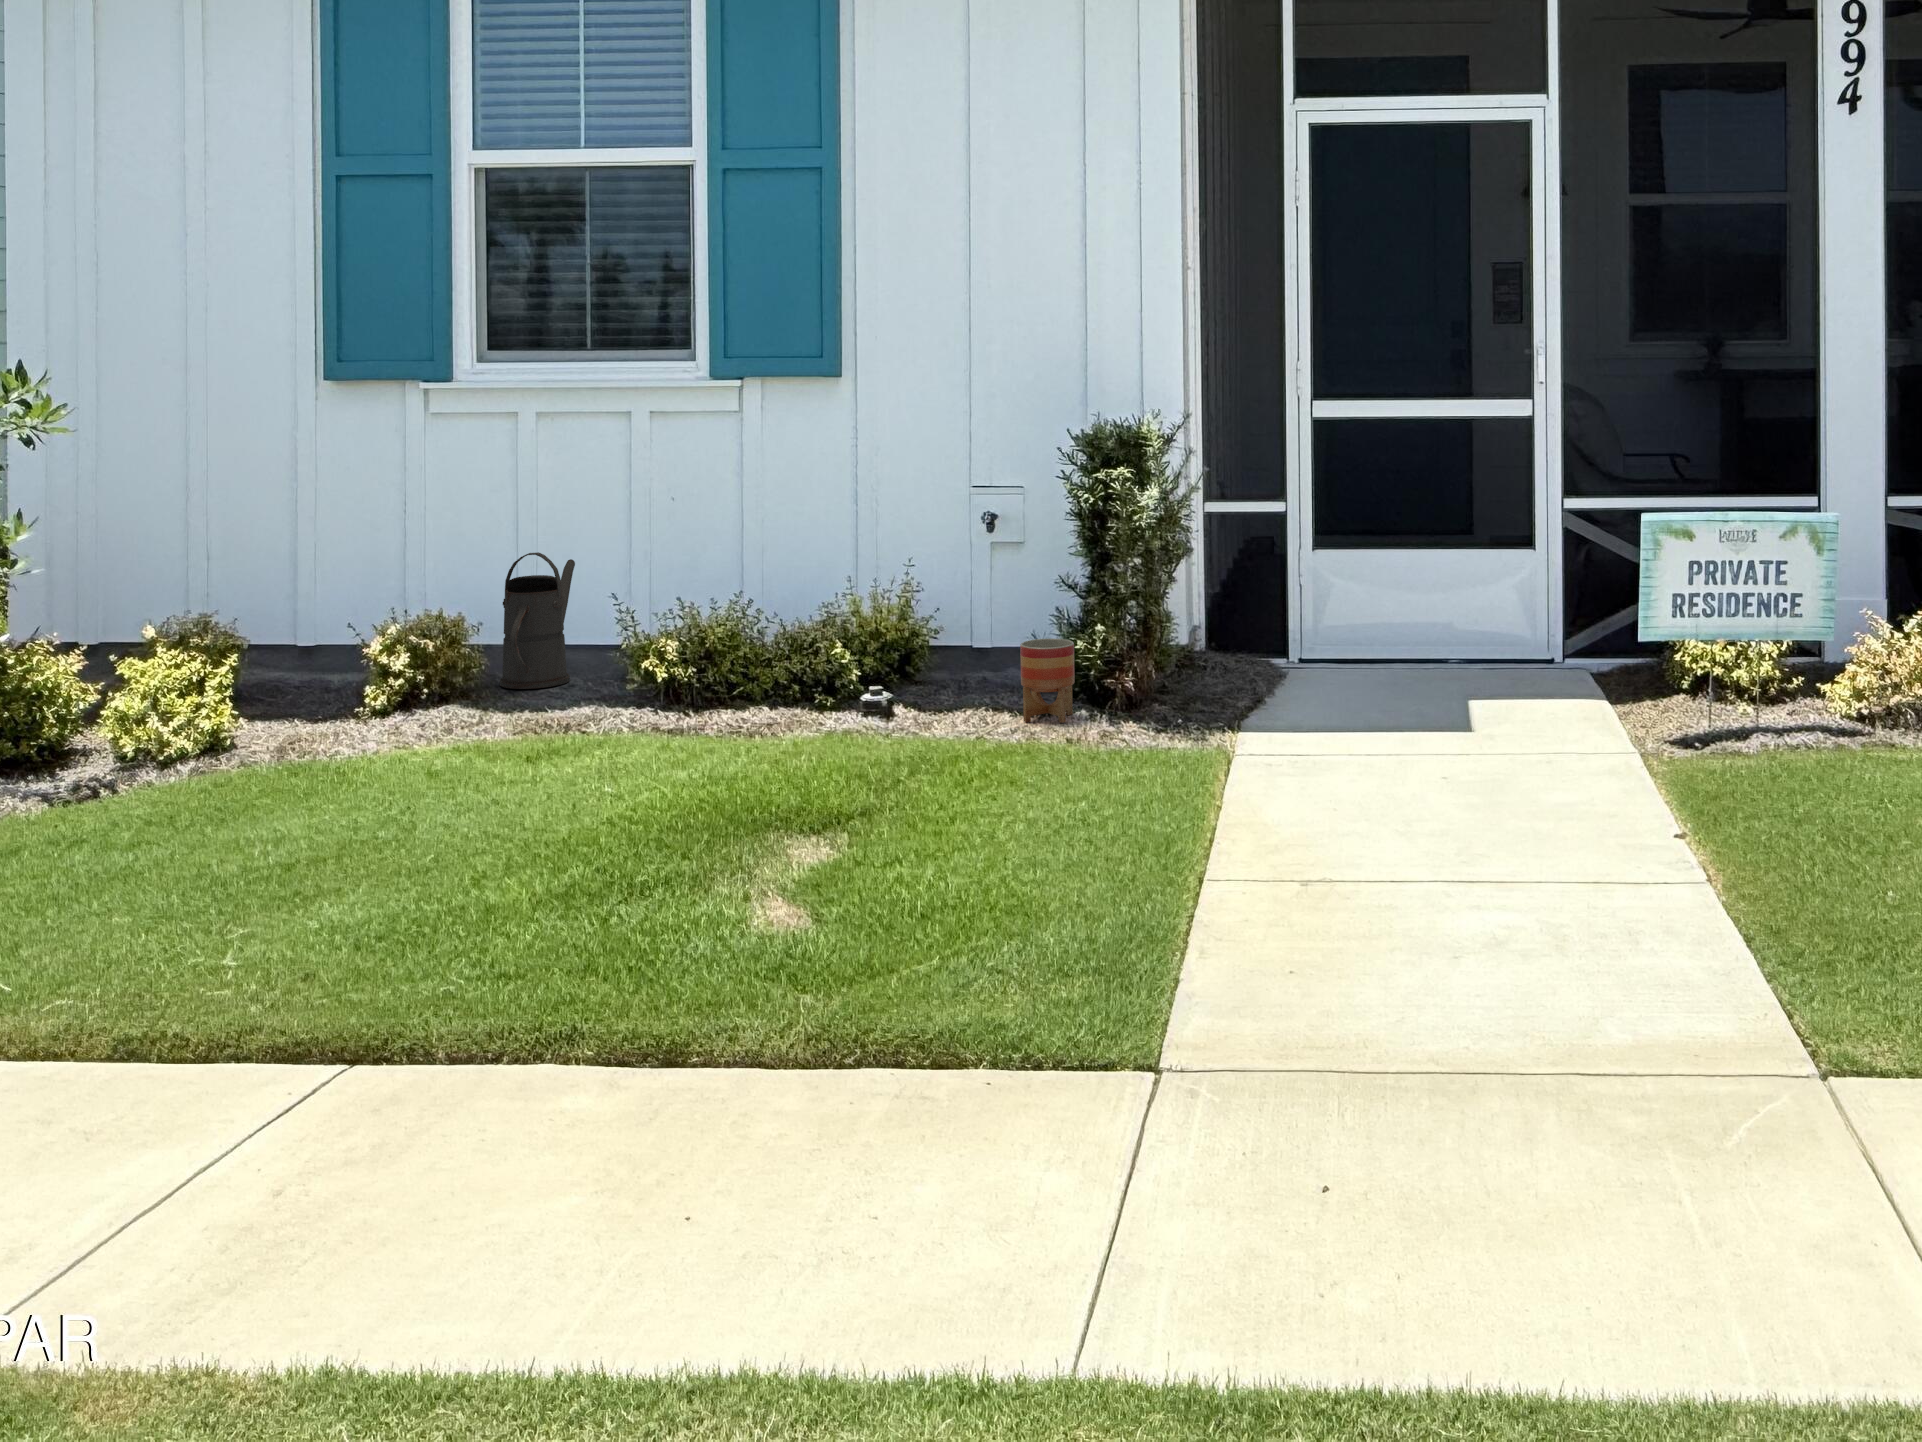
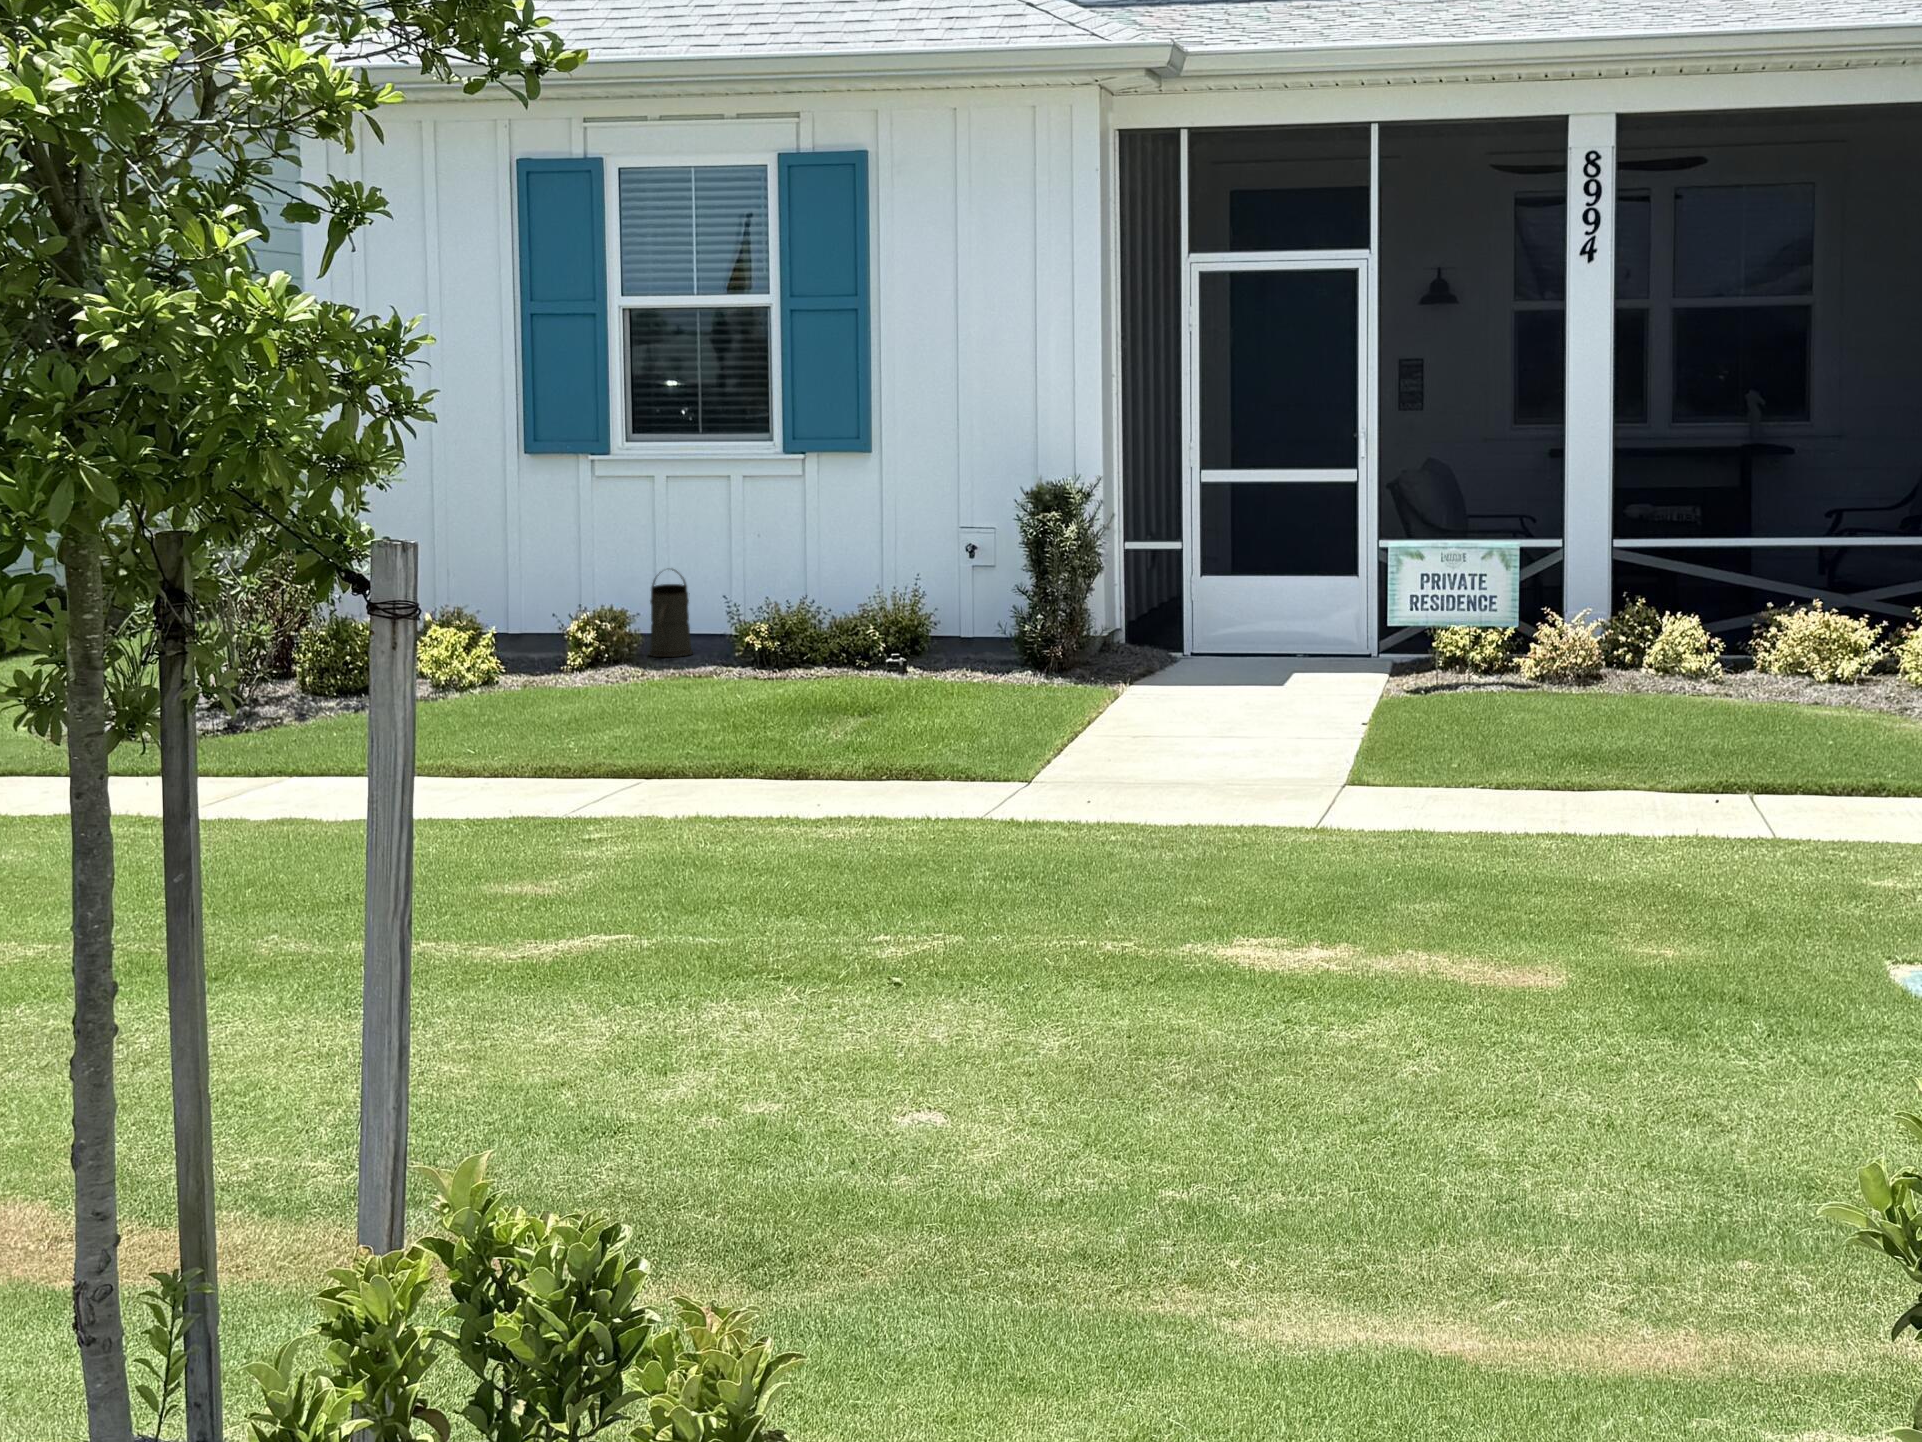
planter: present [1020,639,1075,723] -> none [988,624,1023,677]

